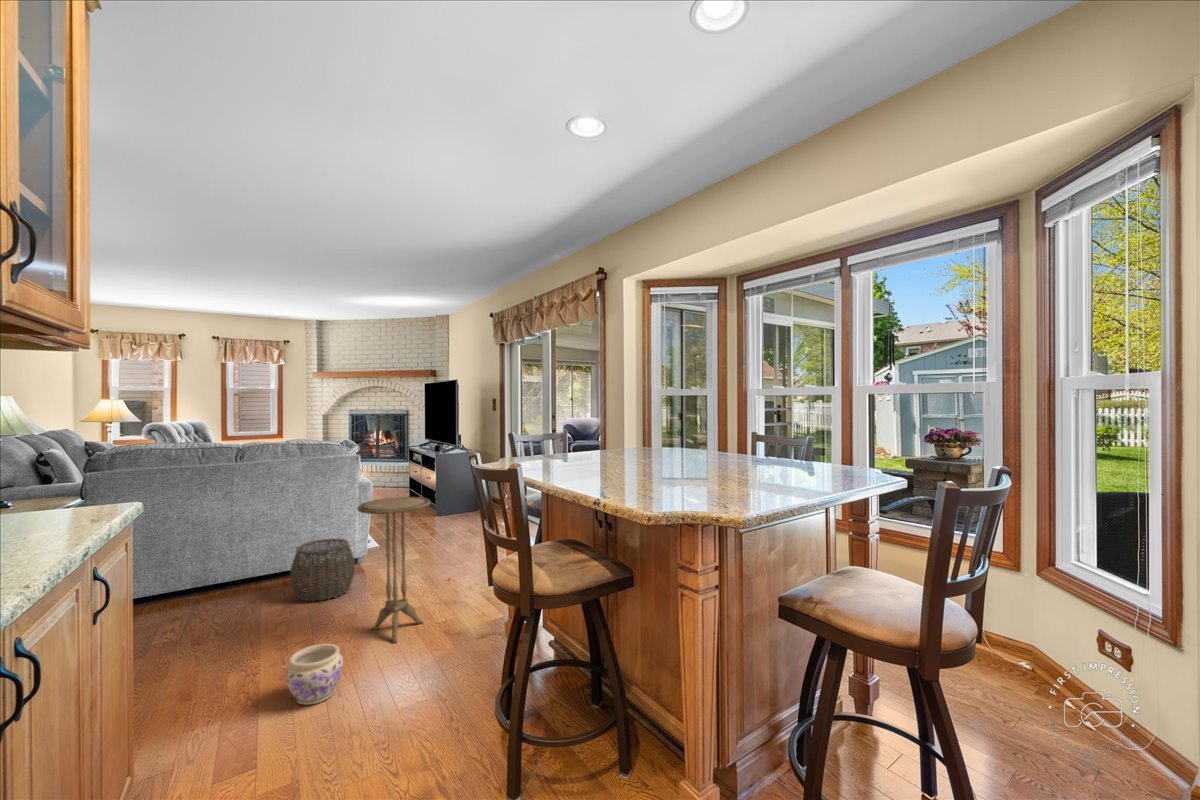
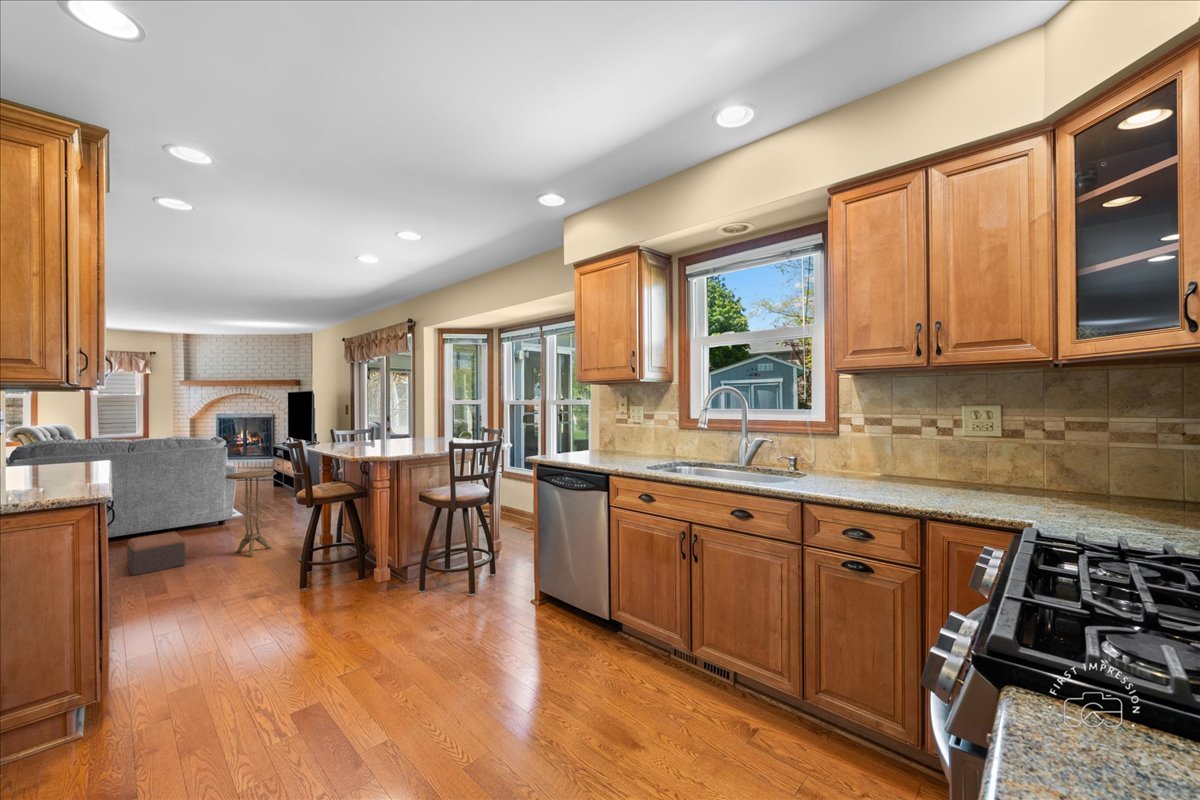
woven basket: present [290,539,355,601] -> none [173,504,224,544]
footstool: none [218,593,299,676] -> present [127,532,186,575]
planter: present [286,644,343,706] -> none [181,550,217,581]

